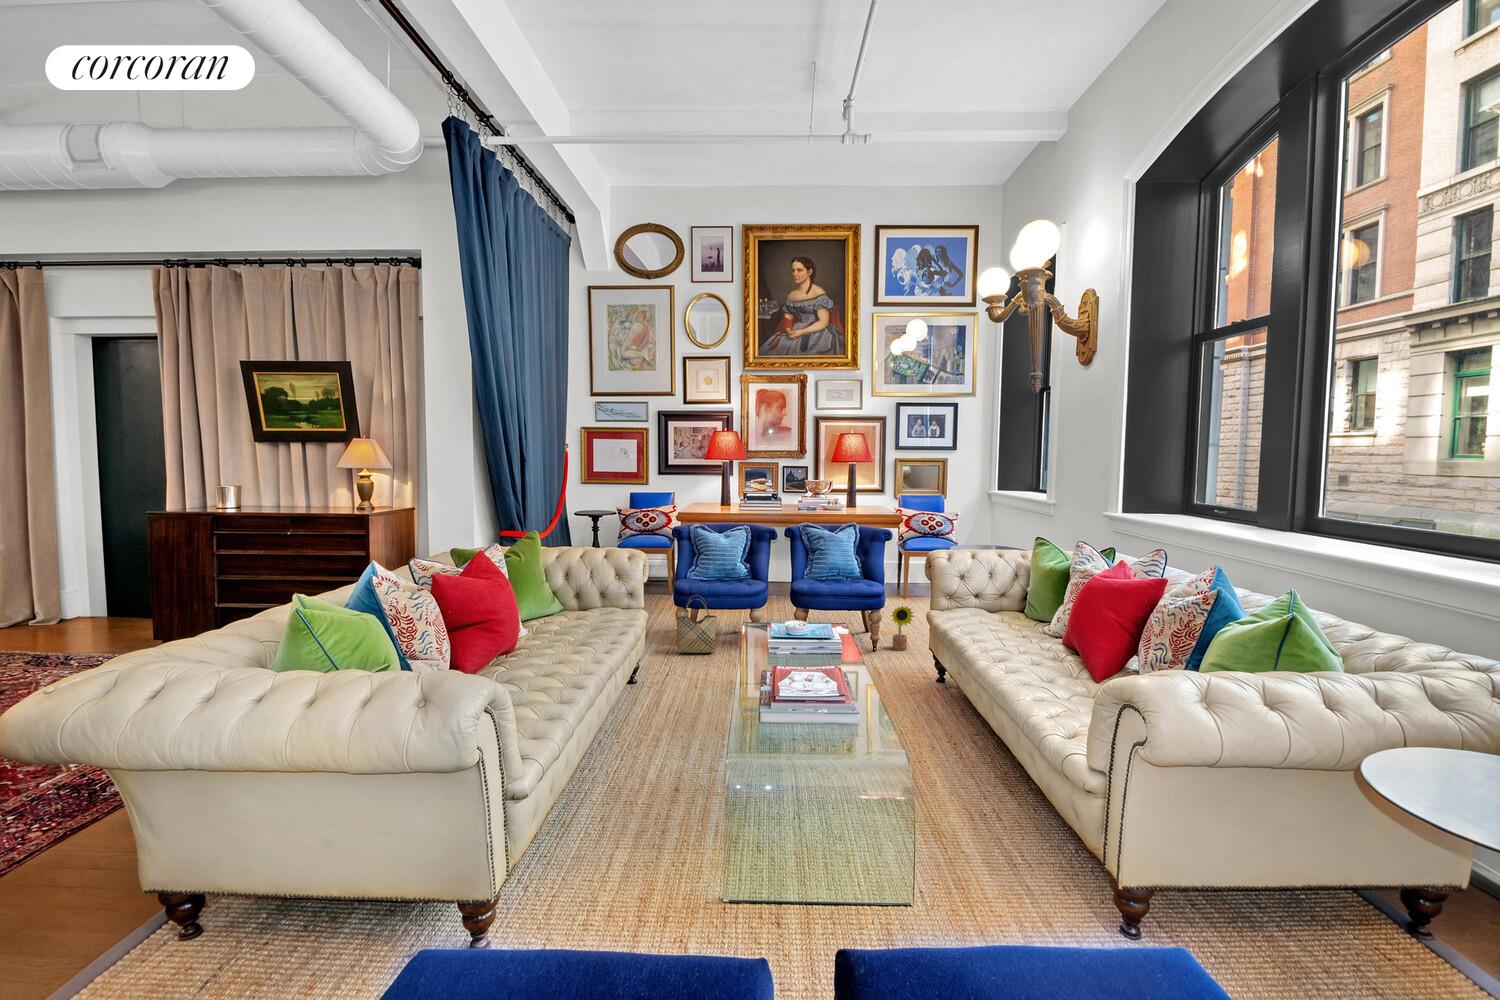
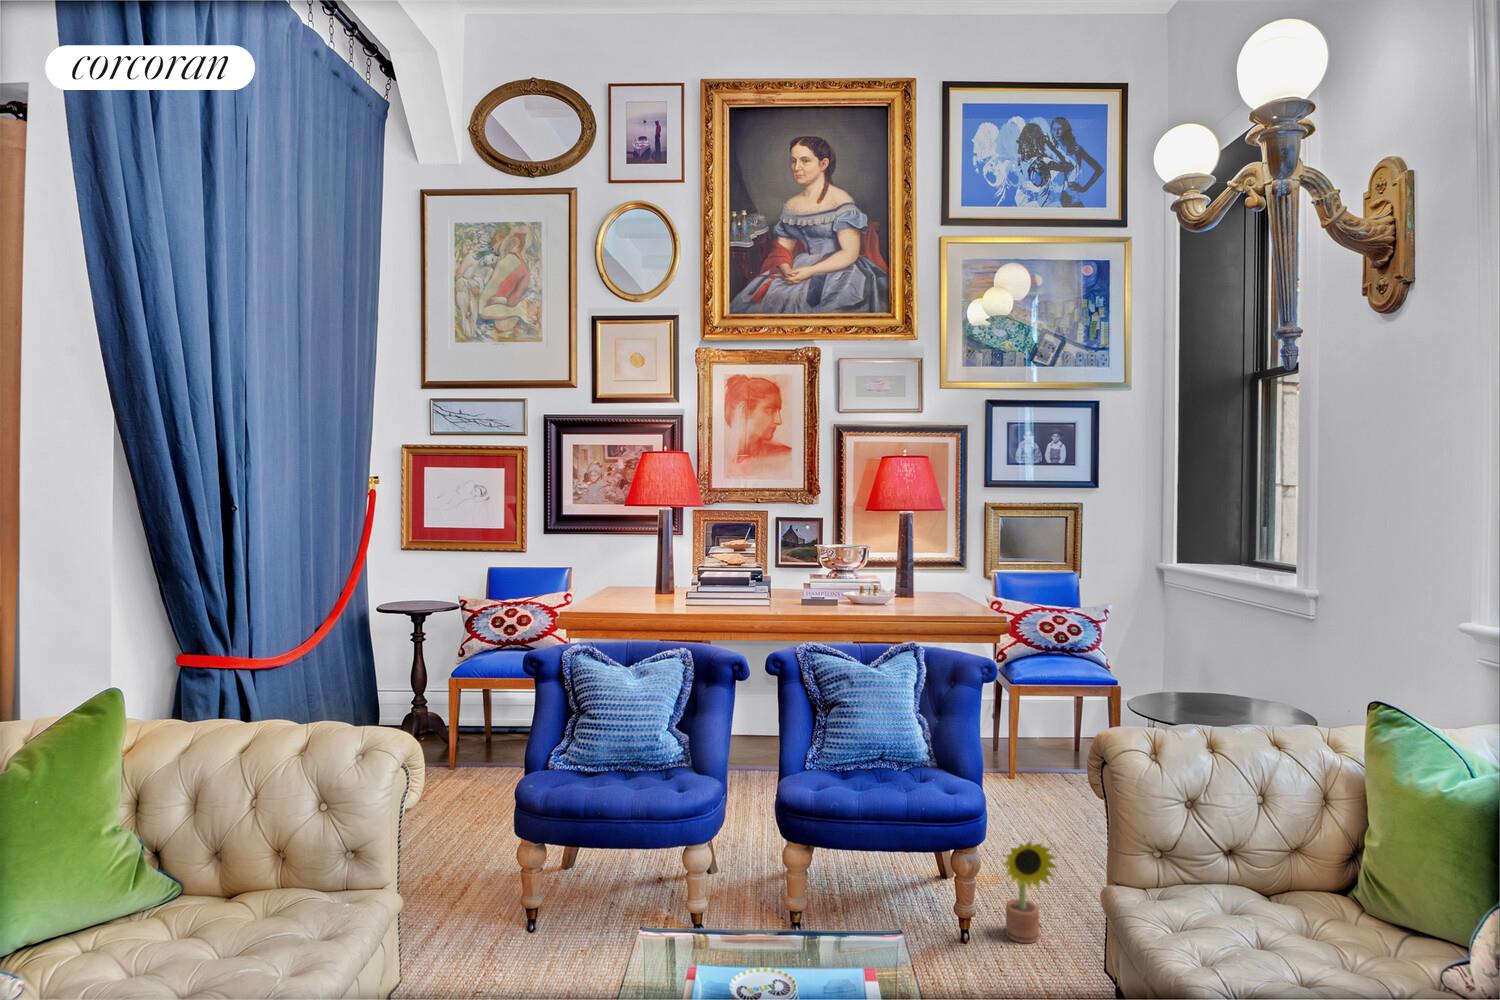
woven basket: present [676,595,717,653] -> none [508,811,606,954]

